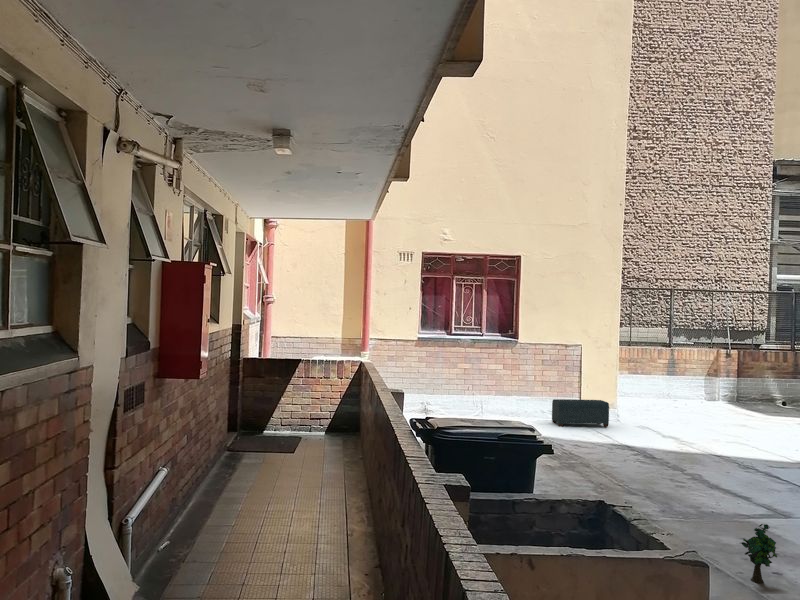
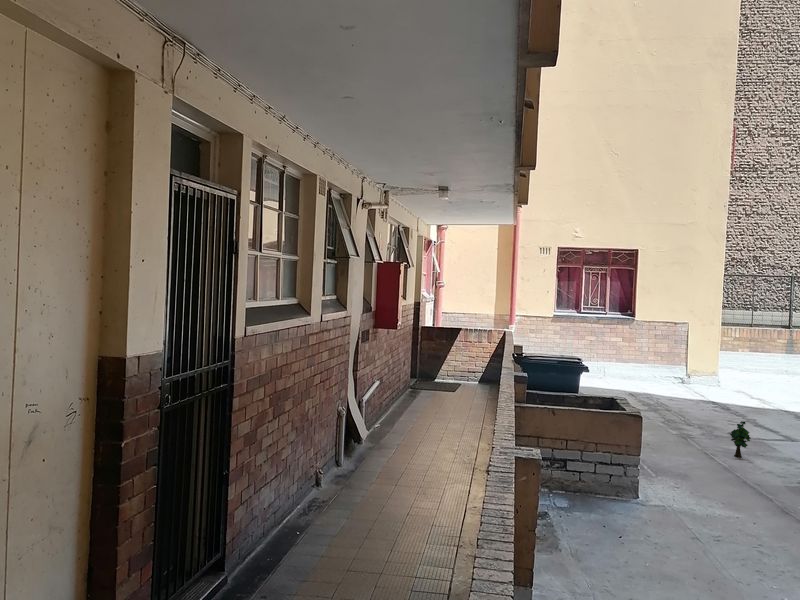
bench: present [552,399,609,427] -> none [664,365,712,389]

